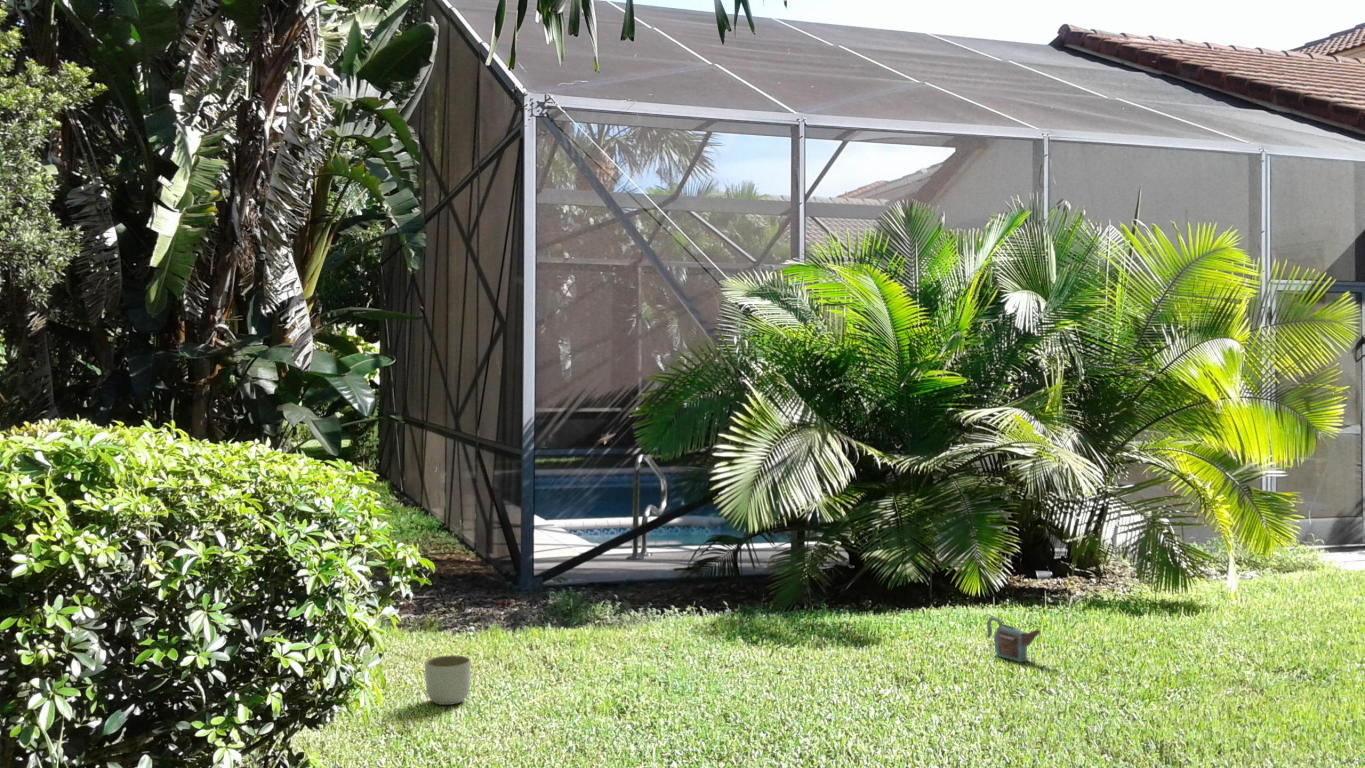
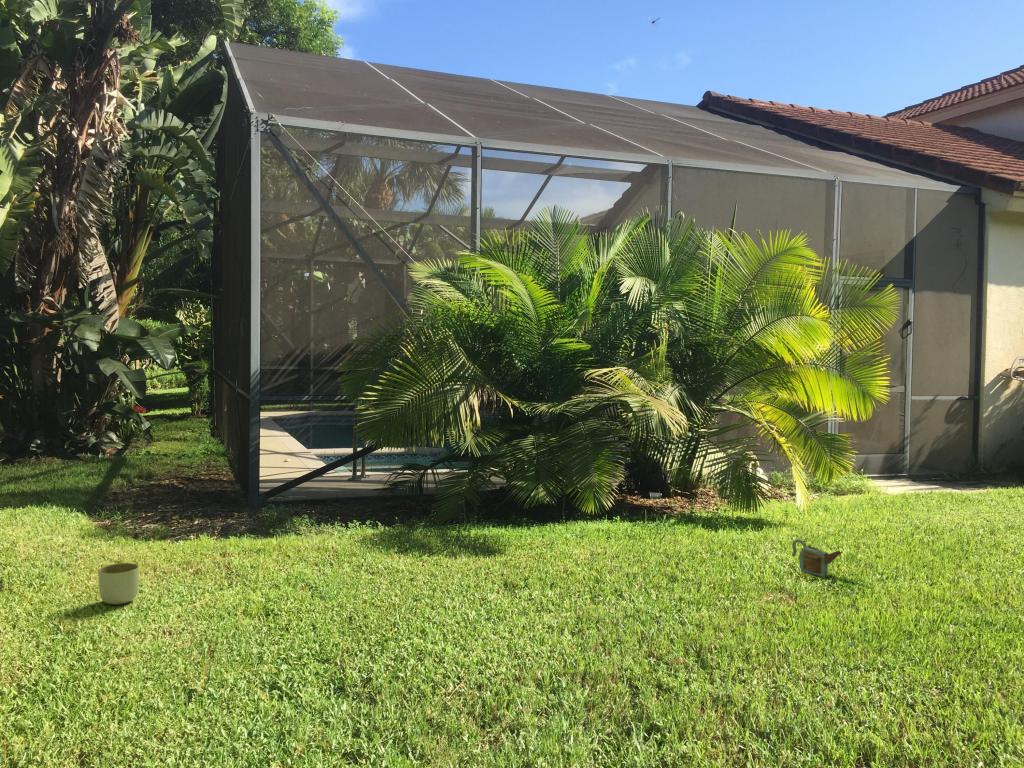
watering can: present [987,617,1040,662] -> present [792,539,842,577]

